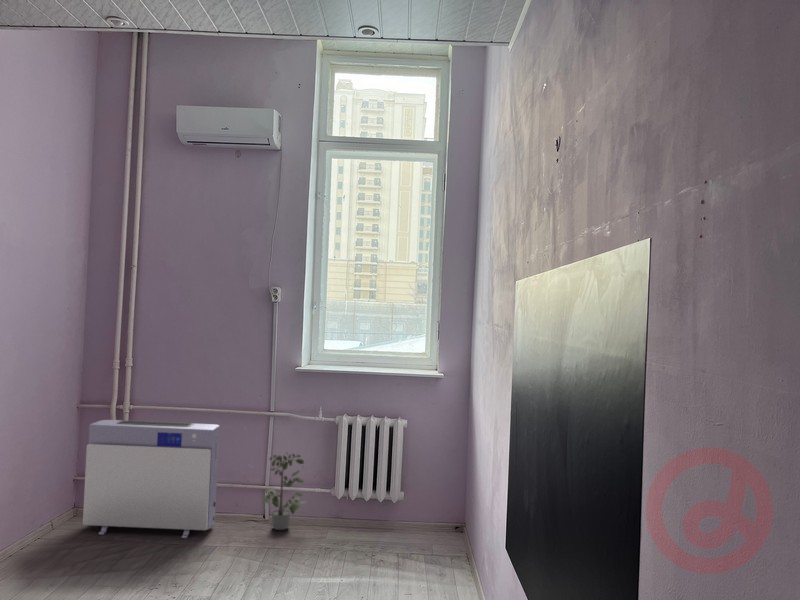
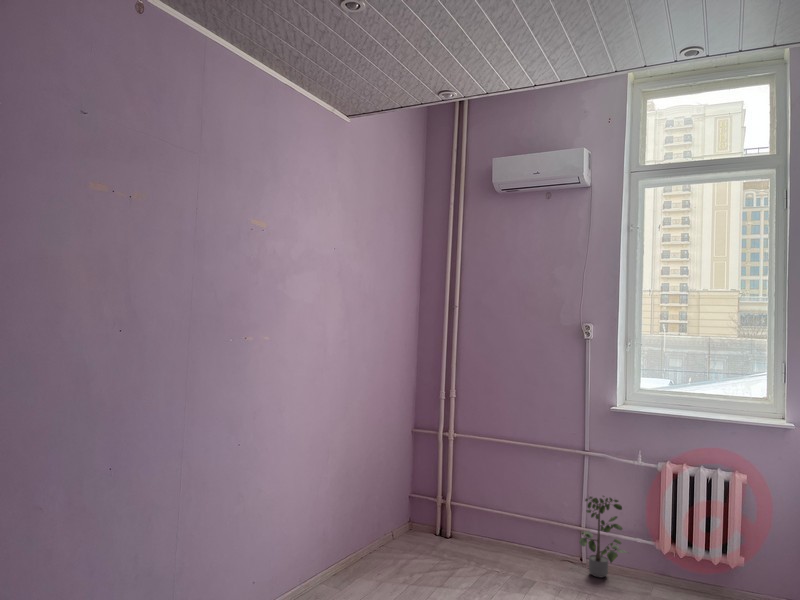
air purifier: present [83,420,219,538] -> none [415,445,534,568]

